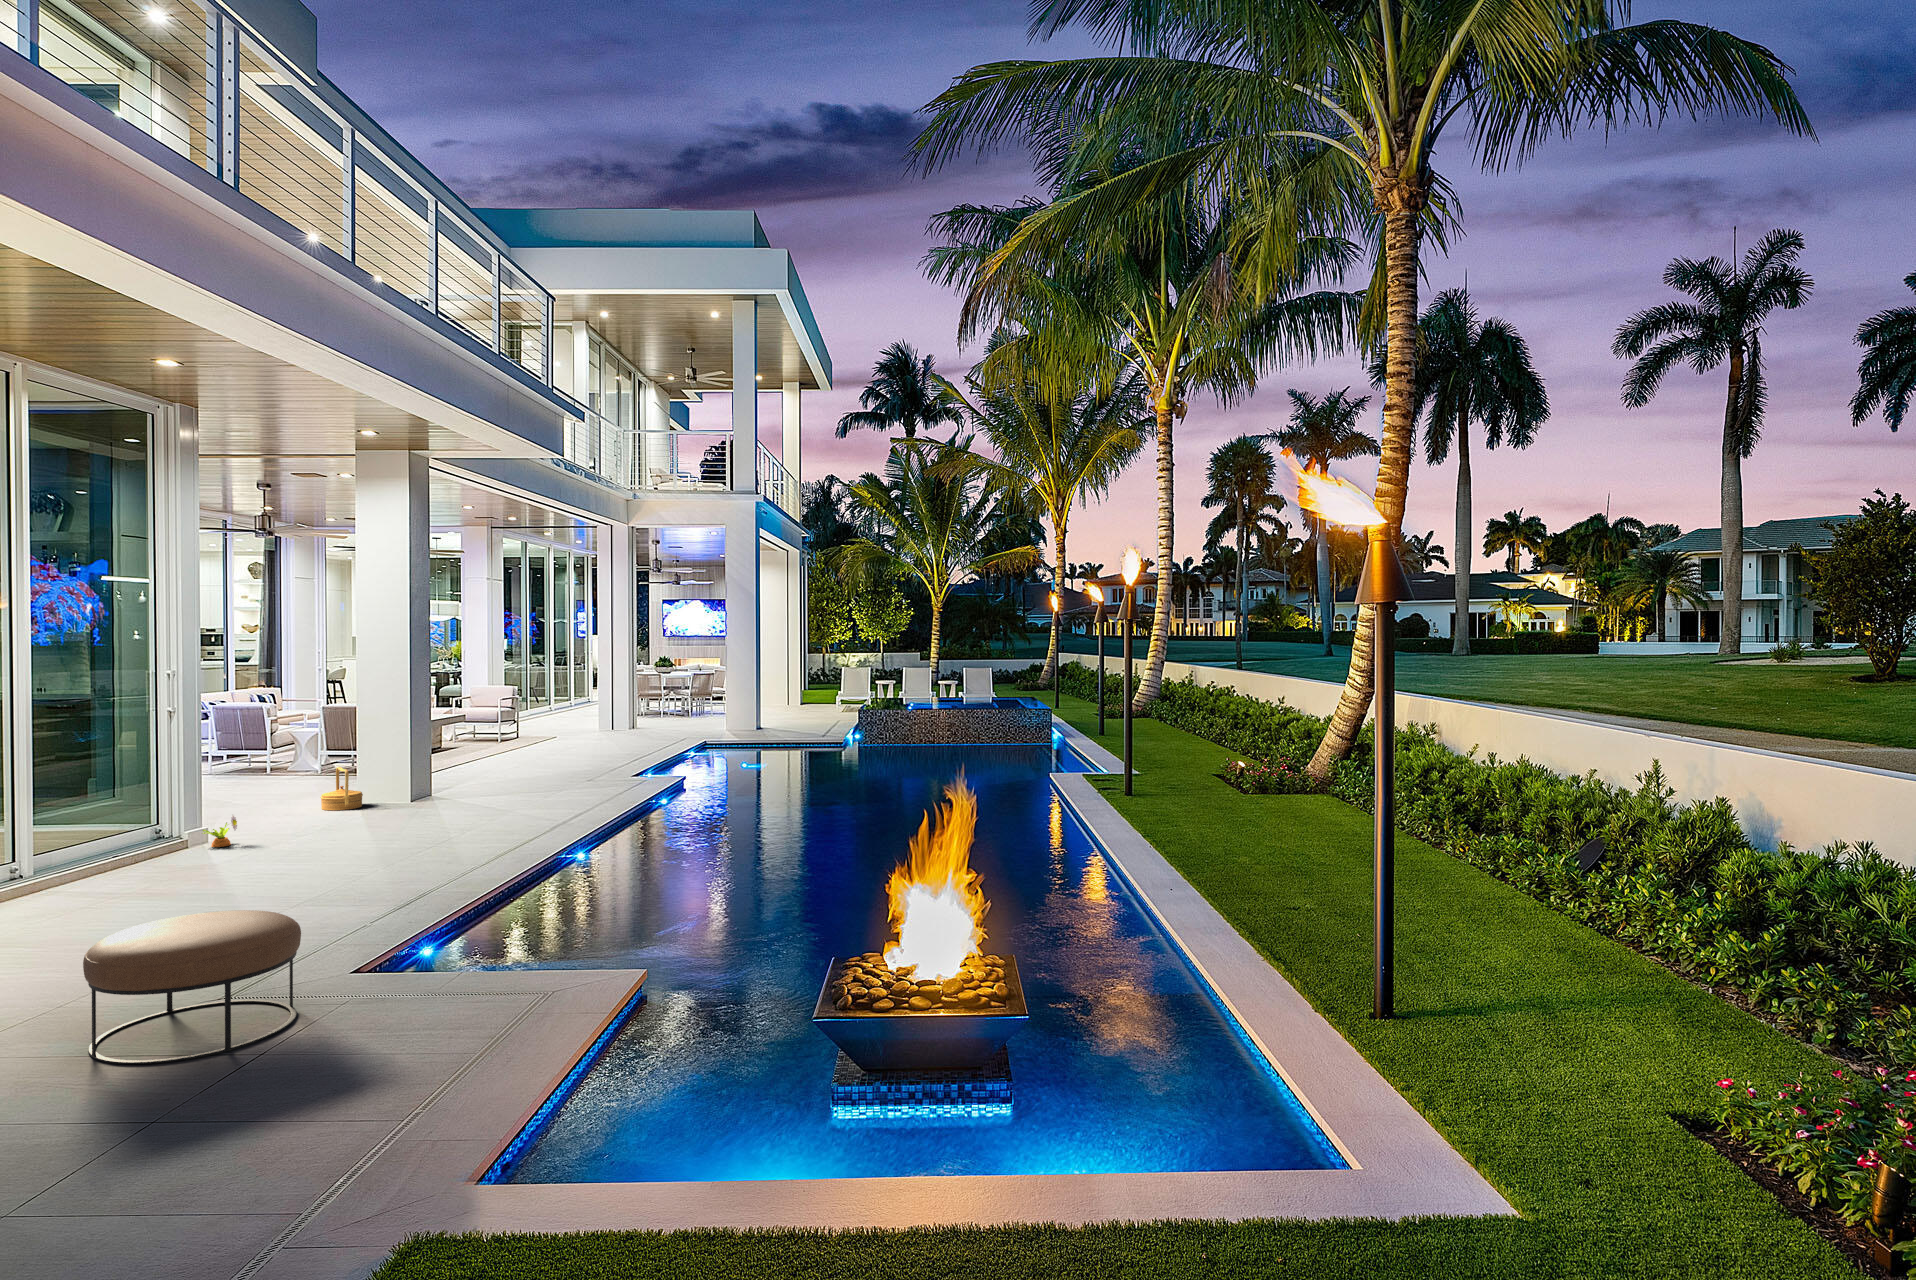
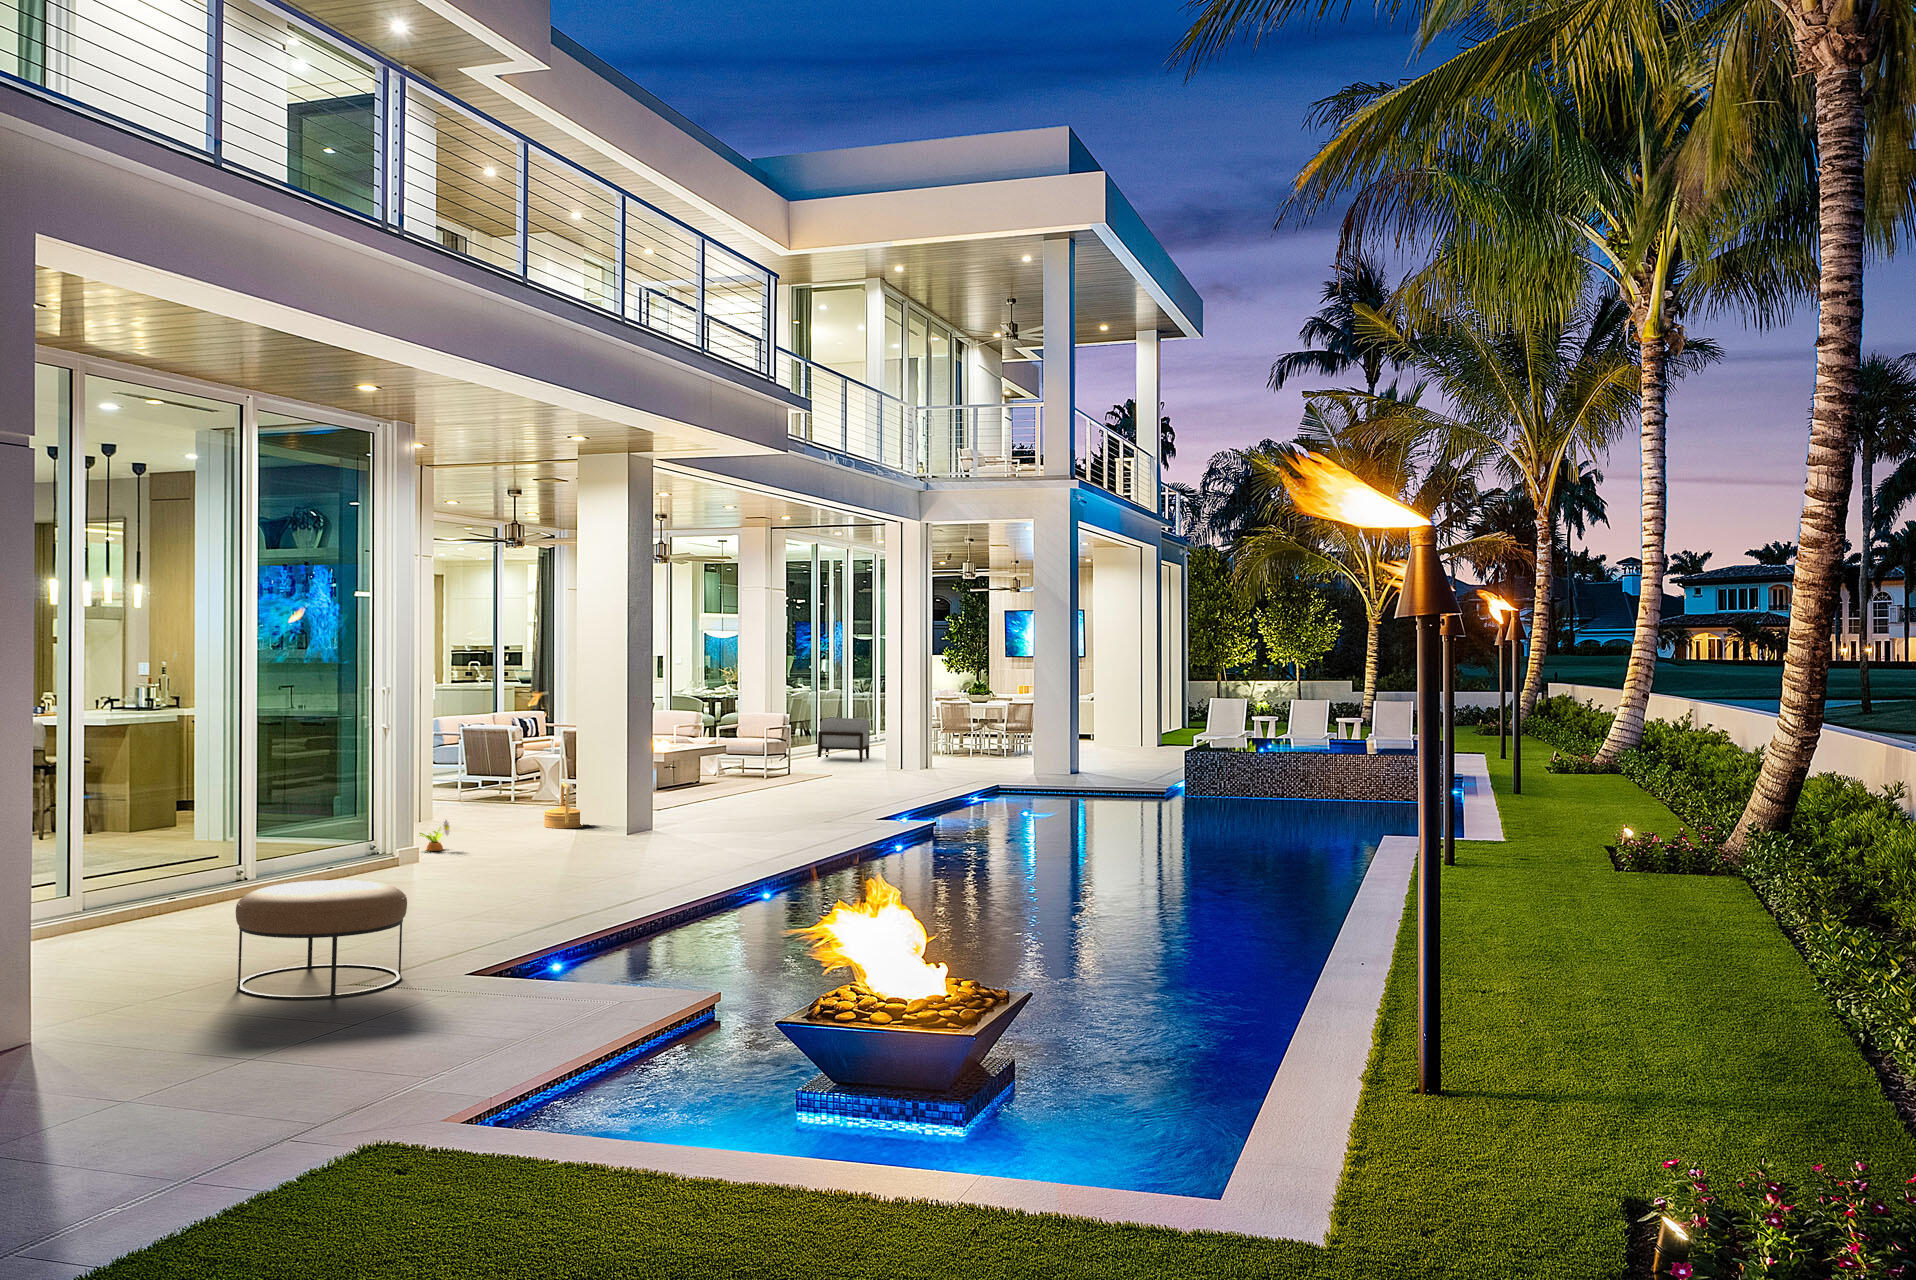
armchair: none [527,690,570,726] -> present [818,718,870,762]

